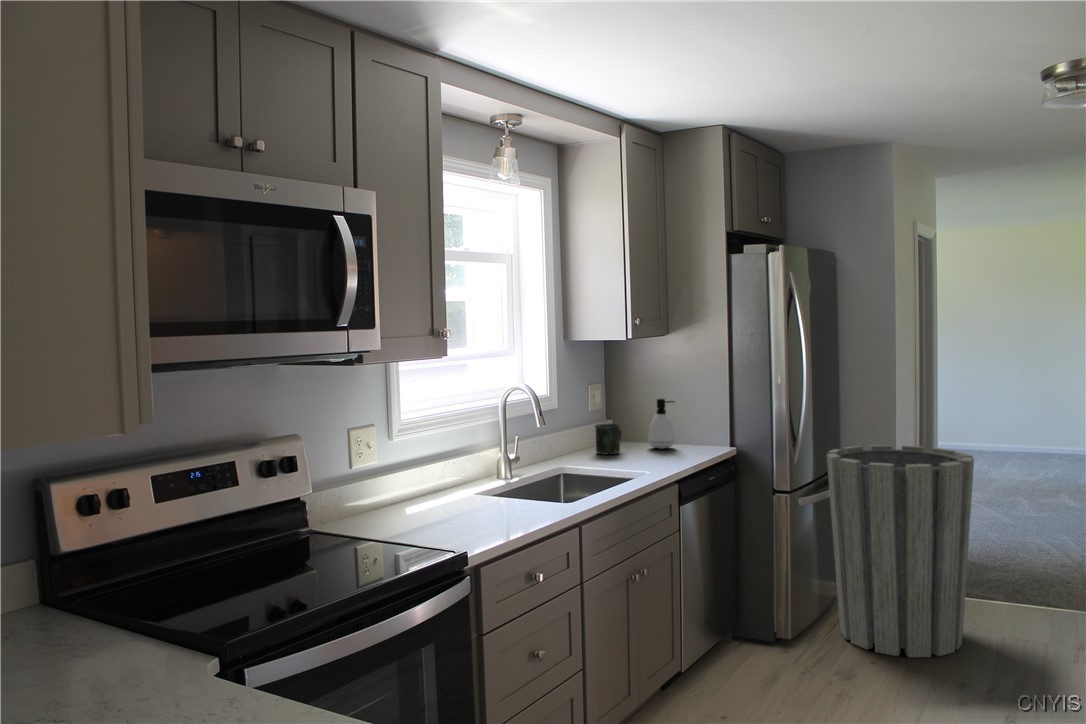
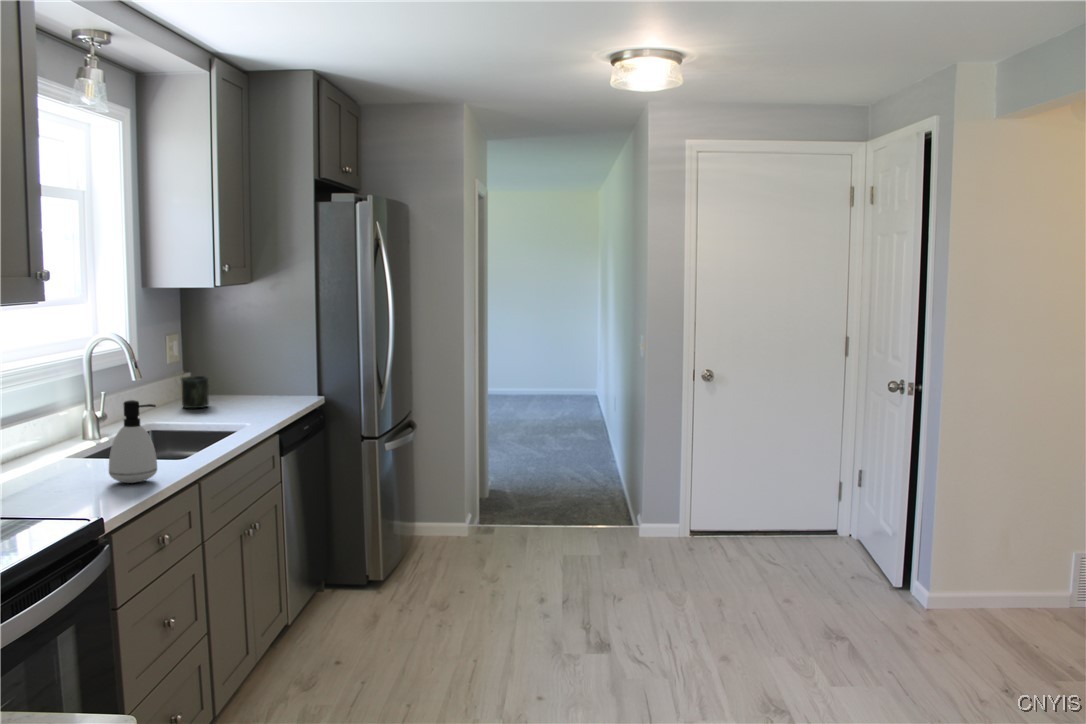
soap dispenser: present [648,399,675,449] -> present [109,400,157,483]
trash can: present [827,445,974,657] -> none [406,390,527,573]

